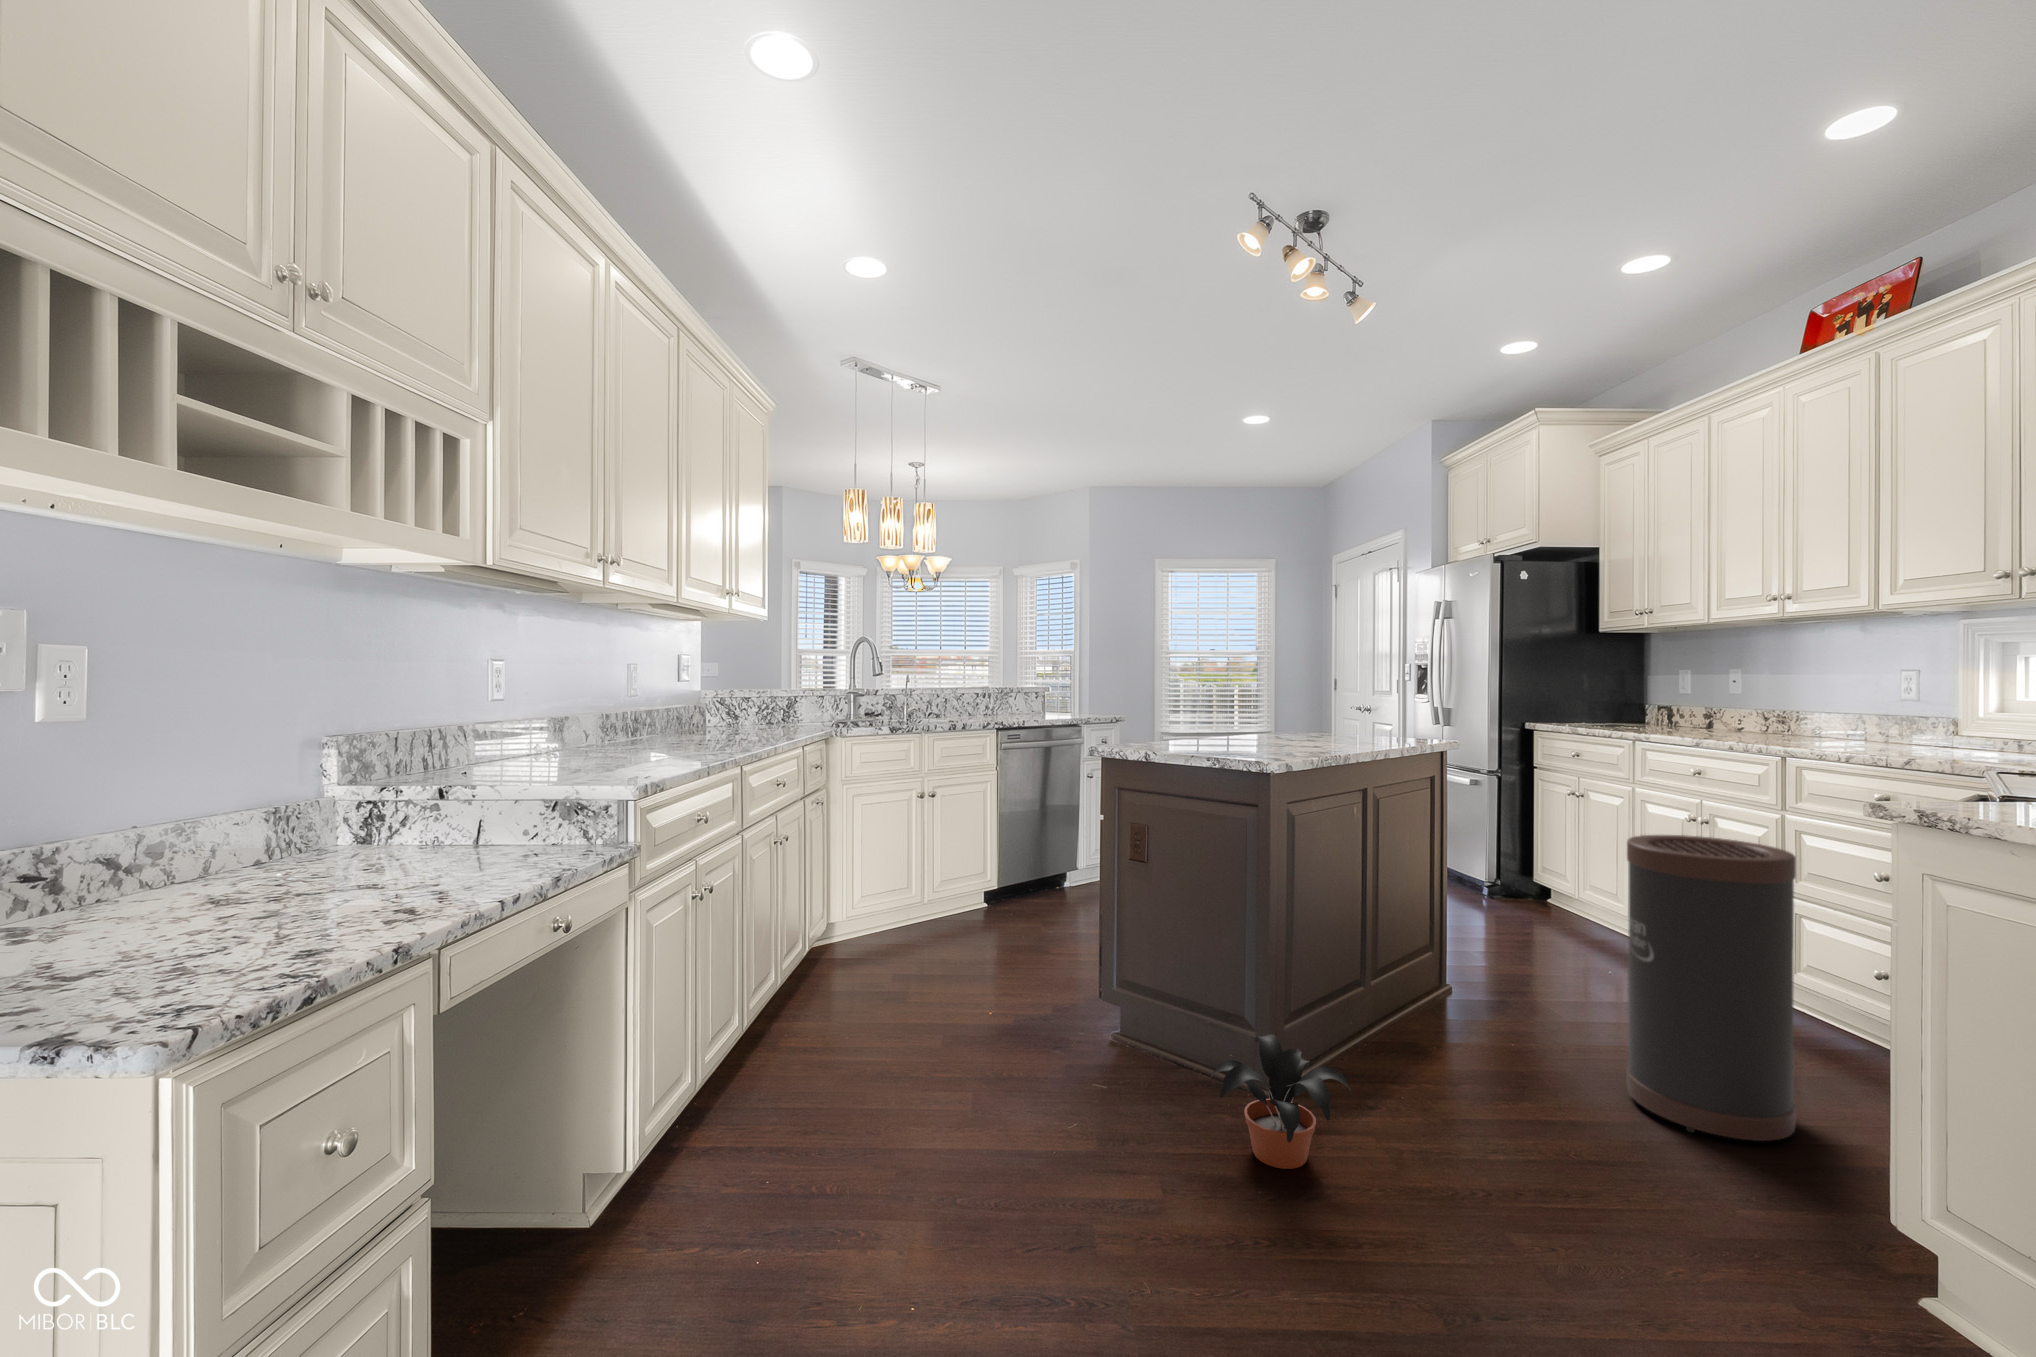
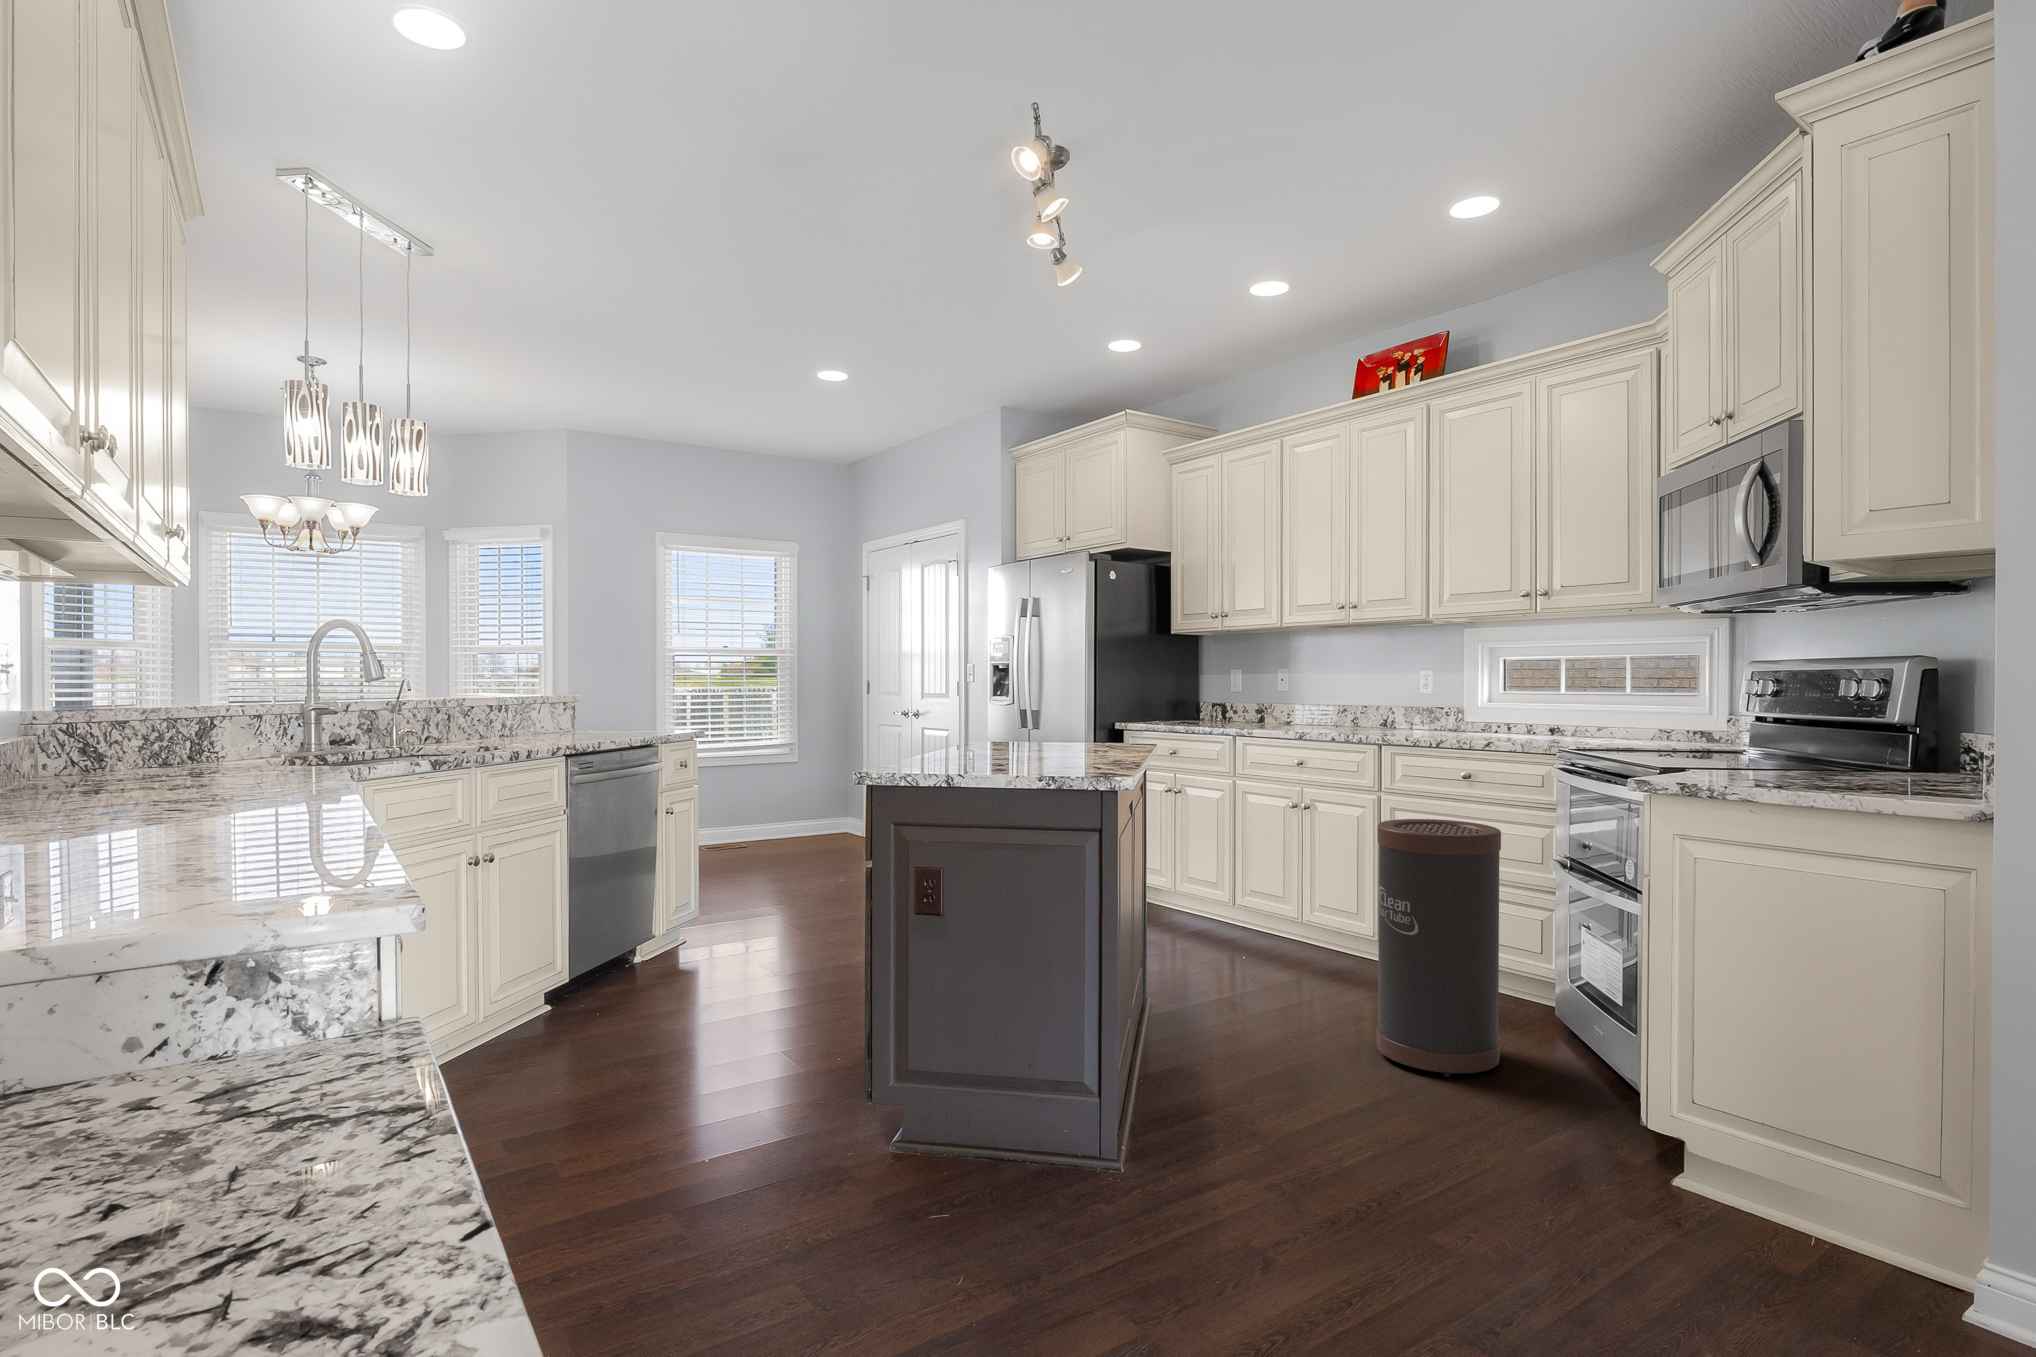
potted plant: present [1210,1034,1351,1169] -> none [1168,1080,1322,1221]

